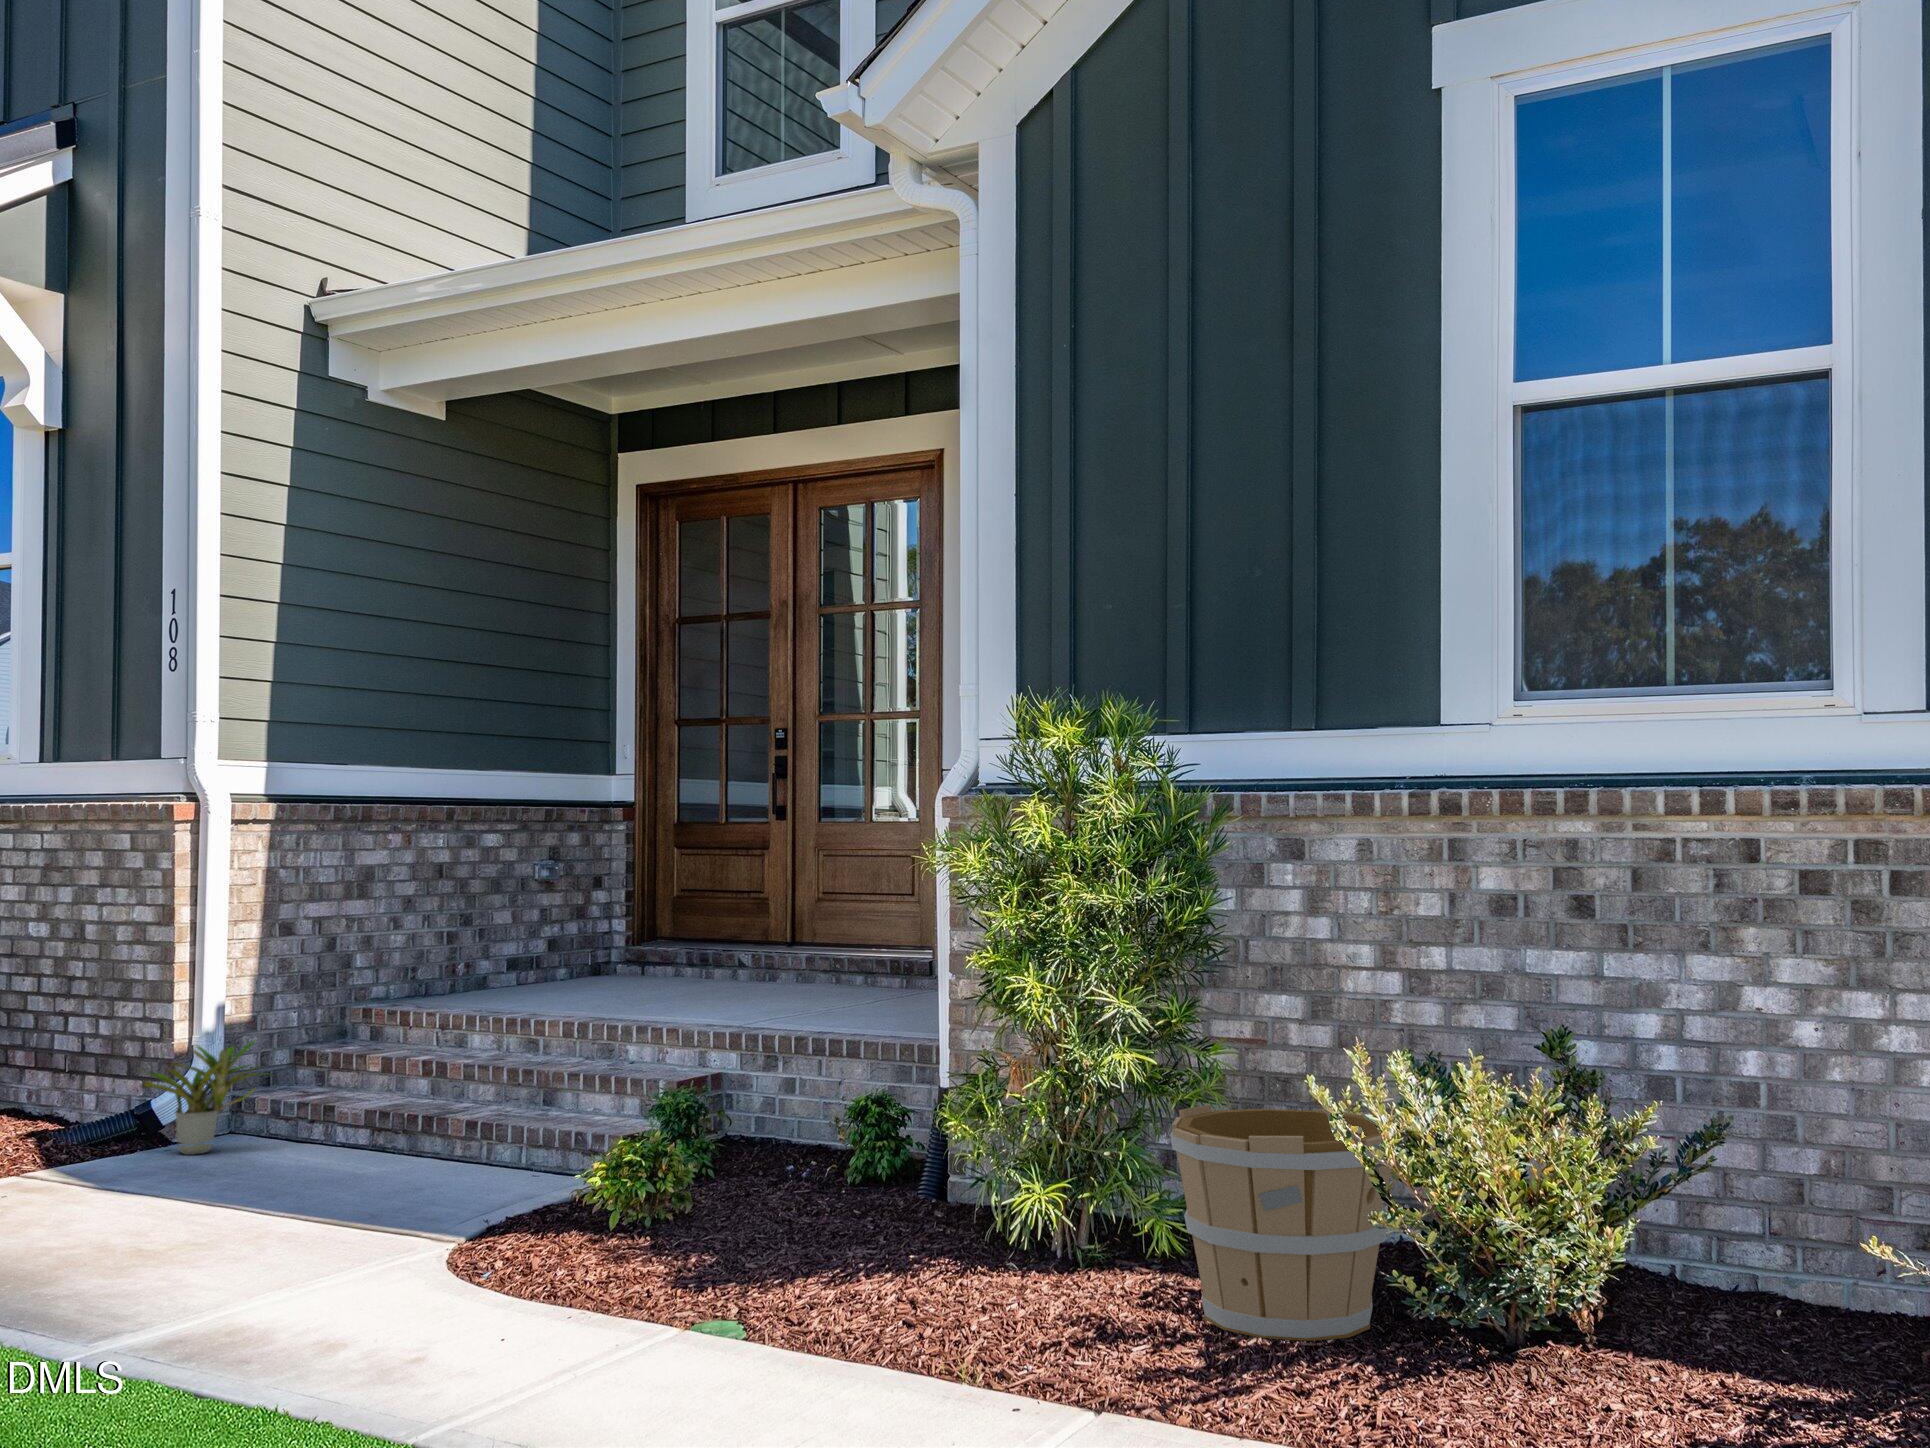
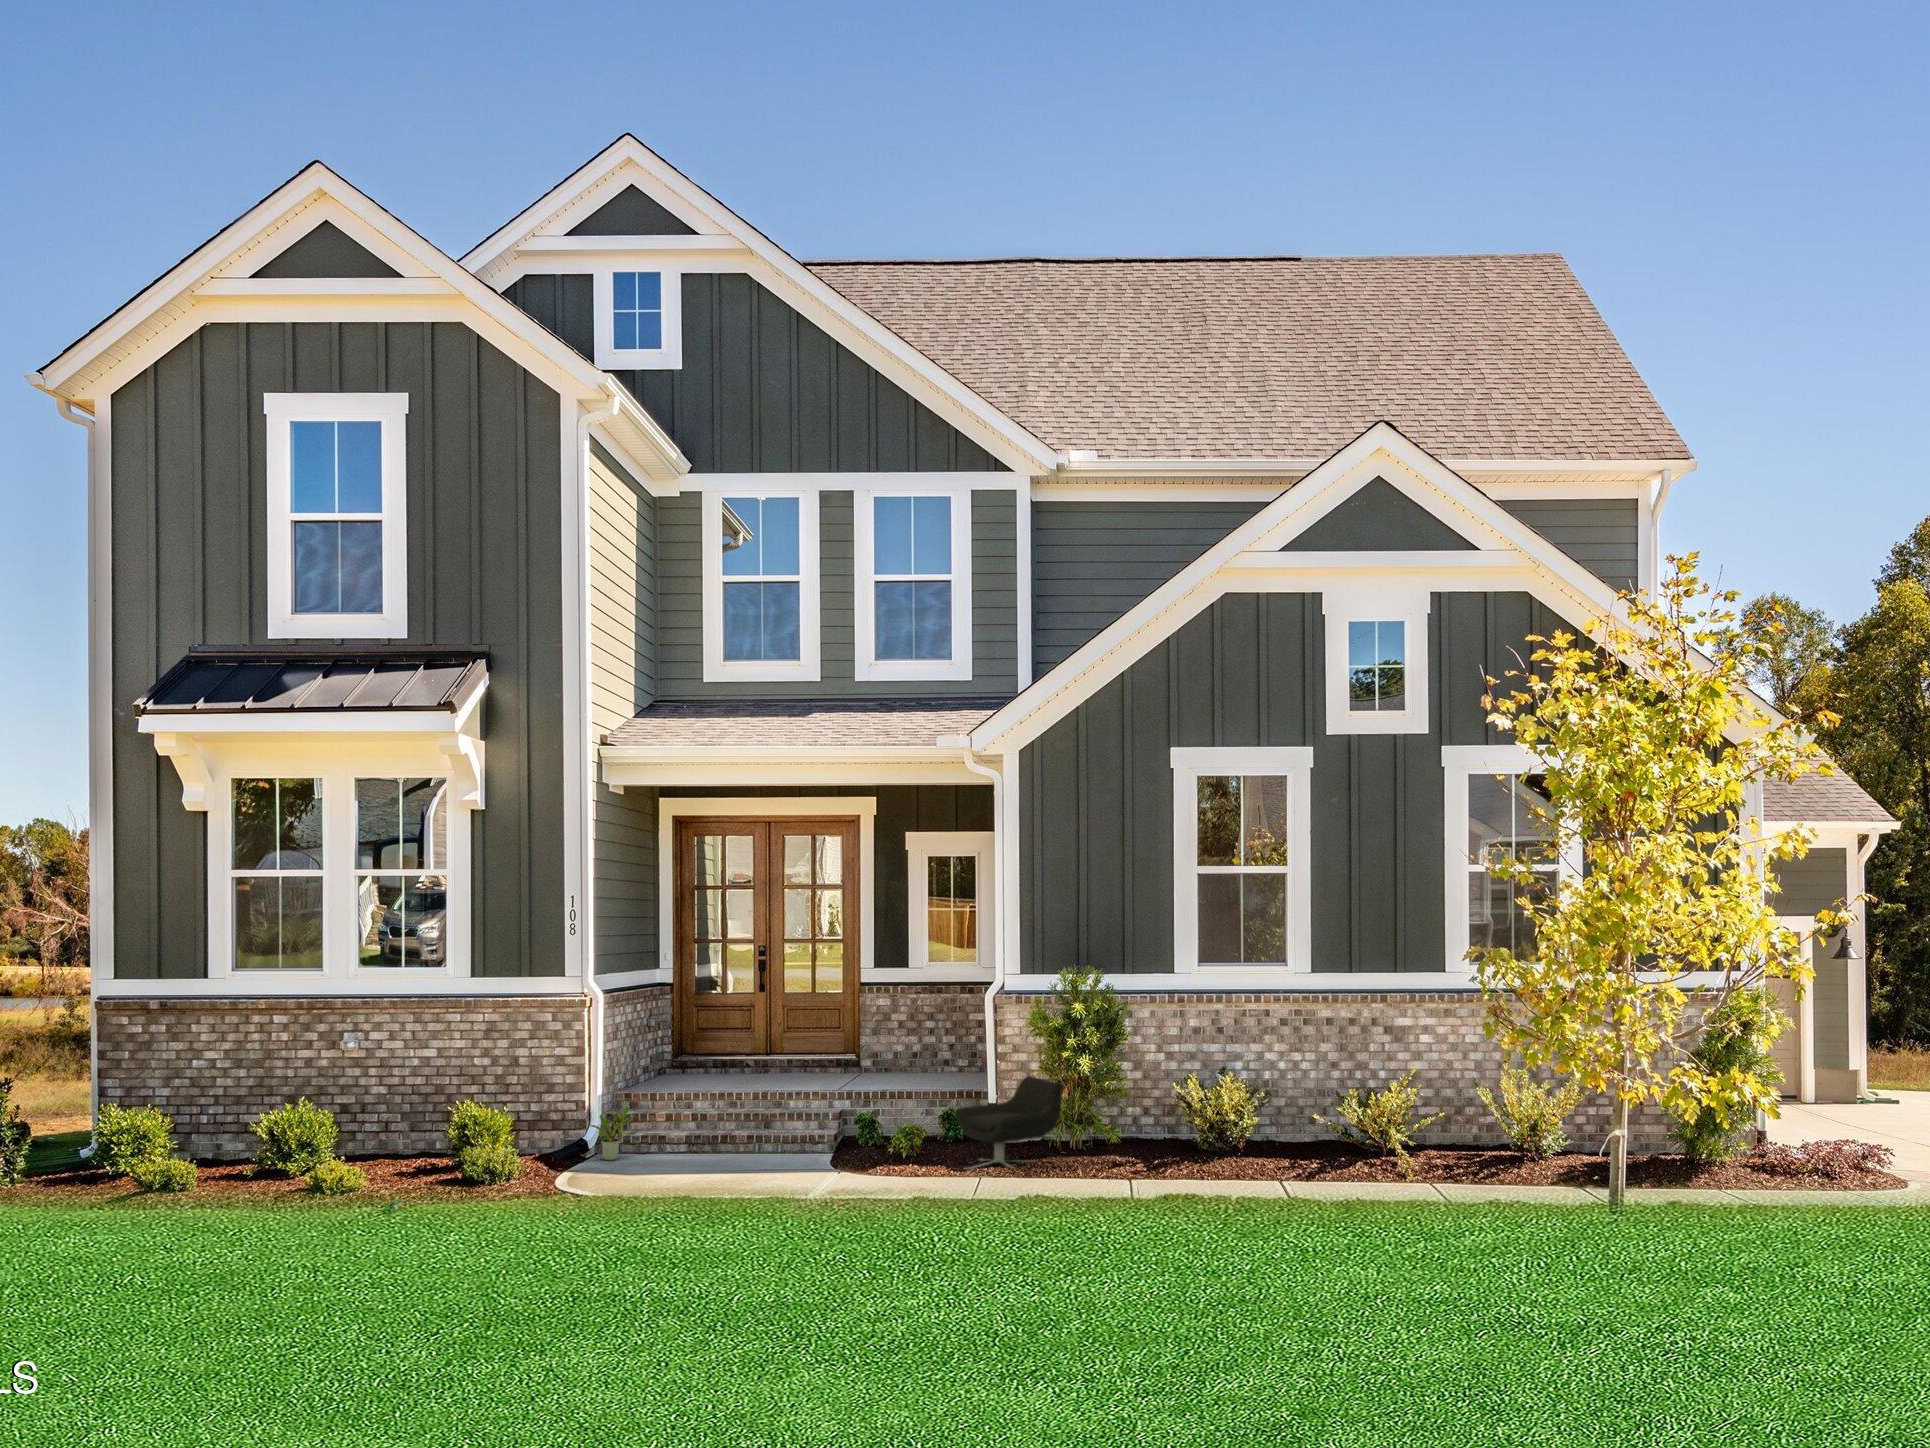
lounge chair: none [715,1021,1025,1305] -> present [955,1076,1064,1169]
wooden bucket: present [1170,1105,1391,1341] -> none [1108,1096,1179,1165]

